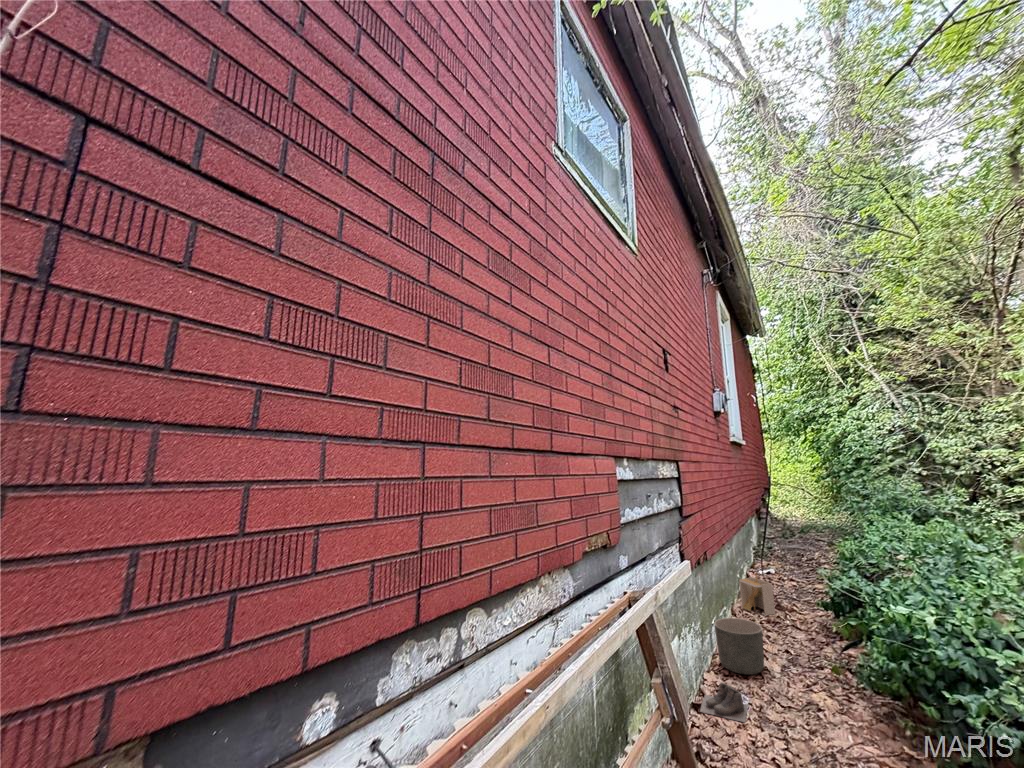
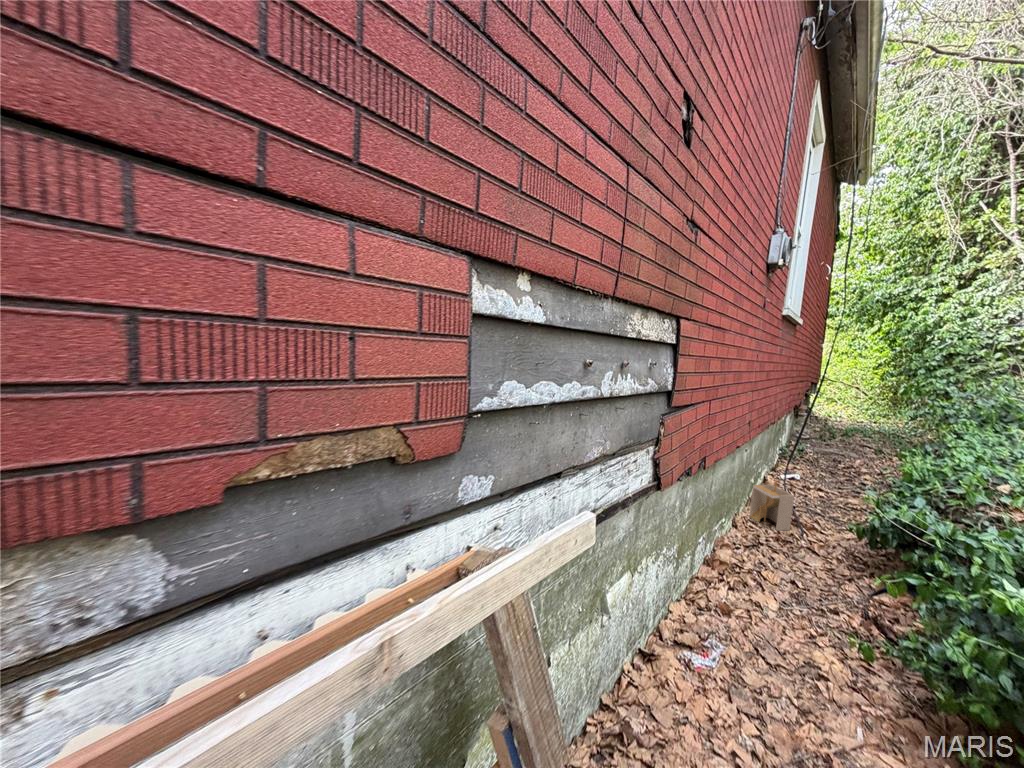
planter: present [715,618,764,675] -> none [699,537,765,611]
boots: present [700,683,748,722] -> none [649,624,720,684]

